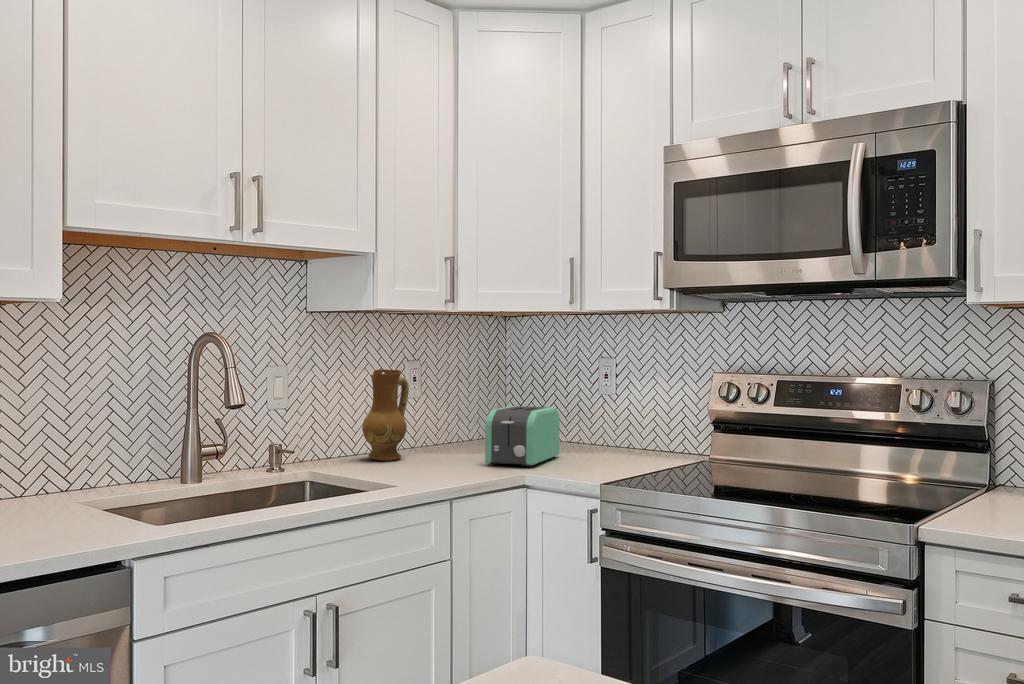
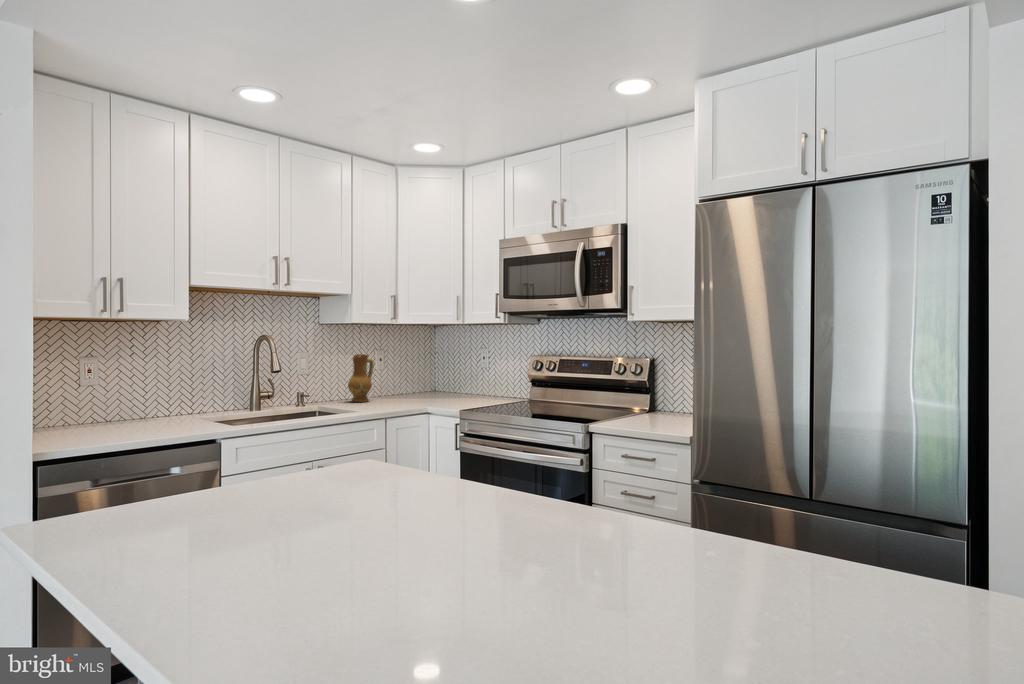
toaster: present [485,406,560,467] -> none [411,374,454,404]

